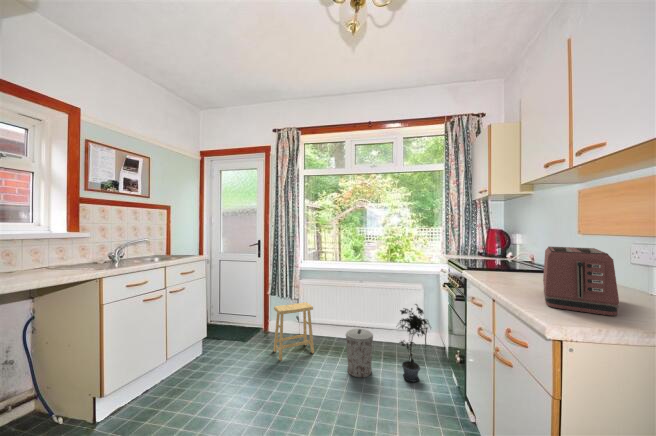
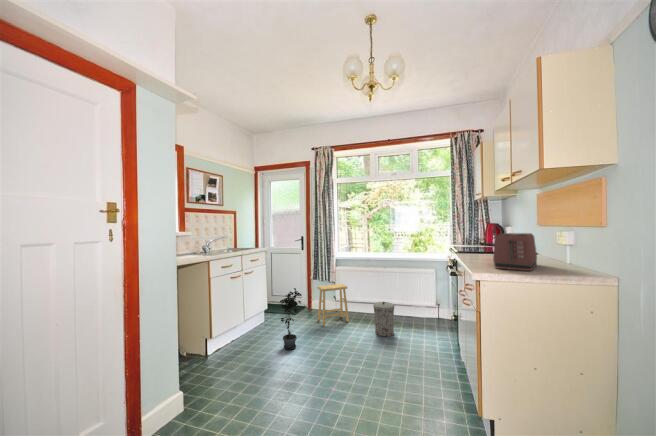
potted plant: present [399,304,430,382] -> present [280,288,302,350]

